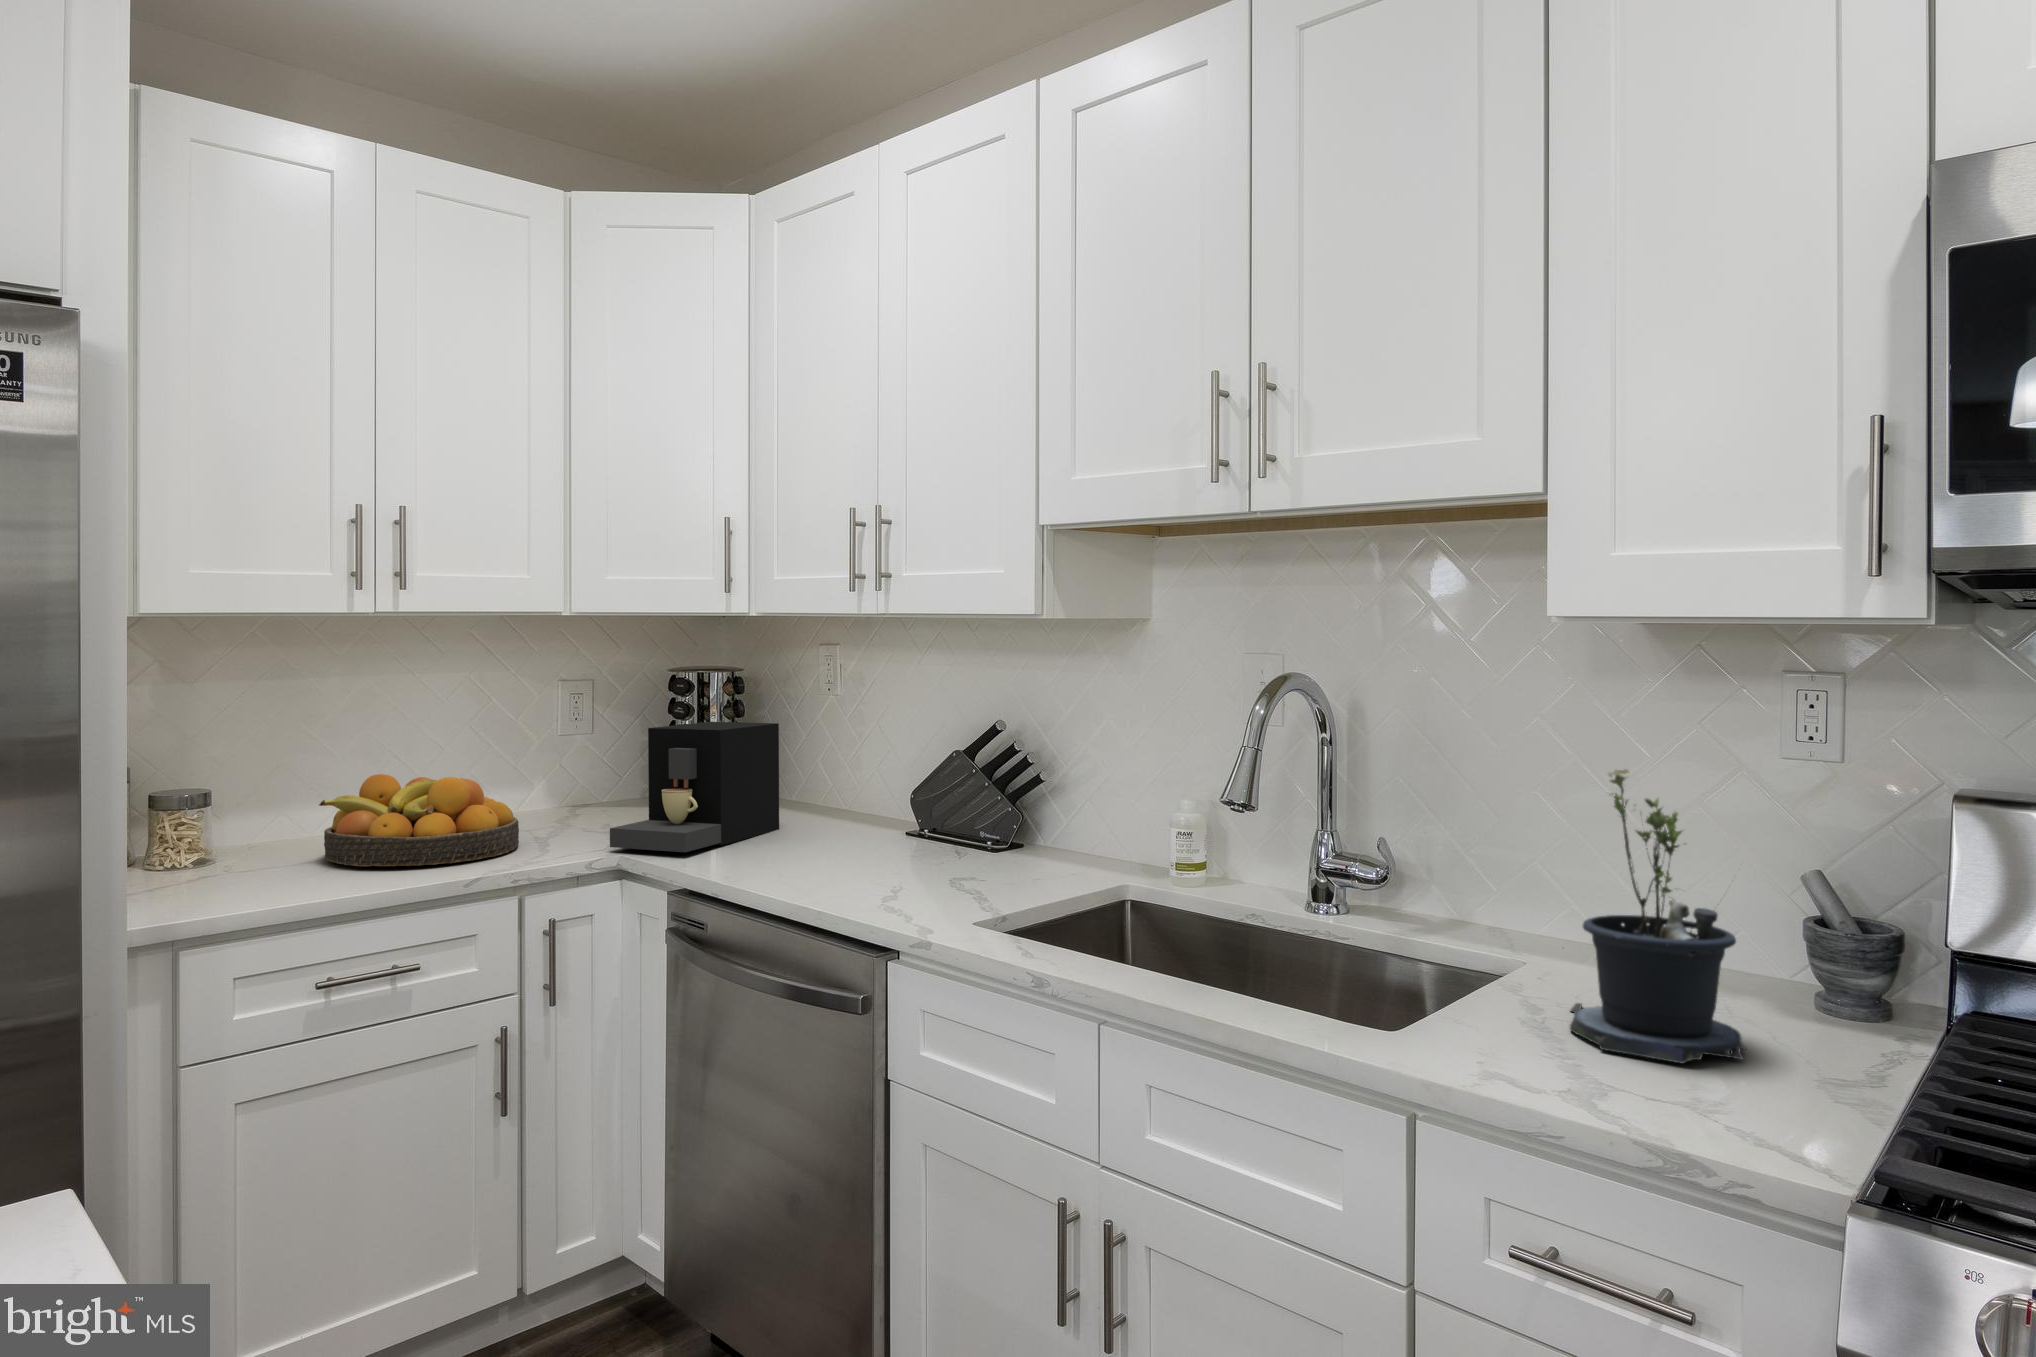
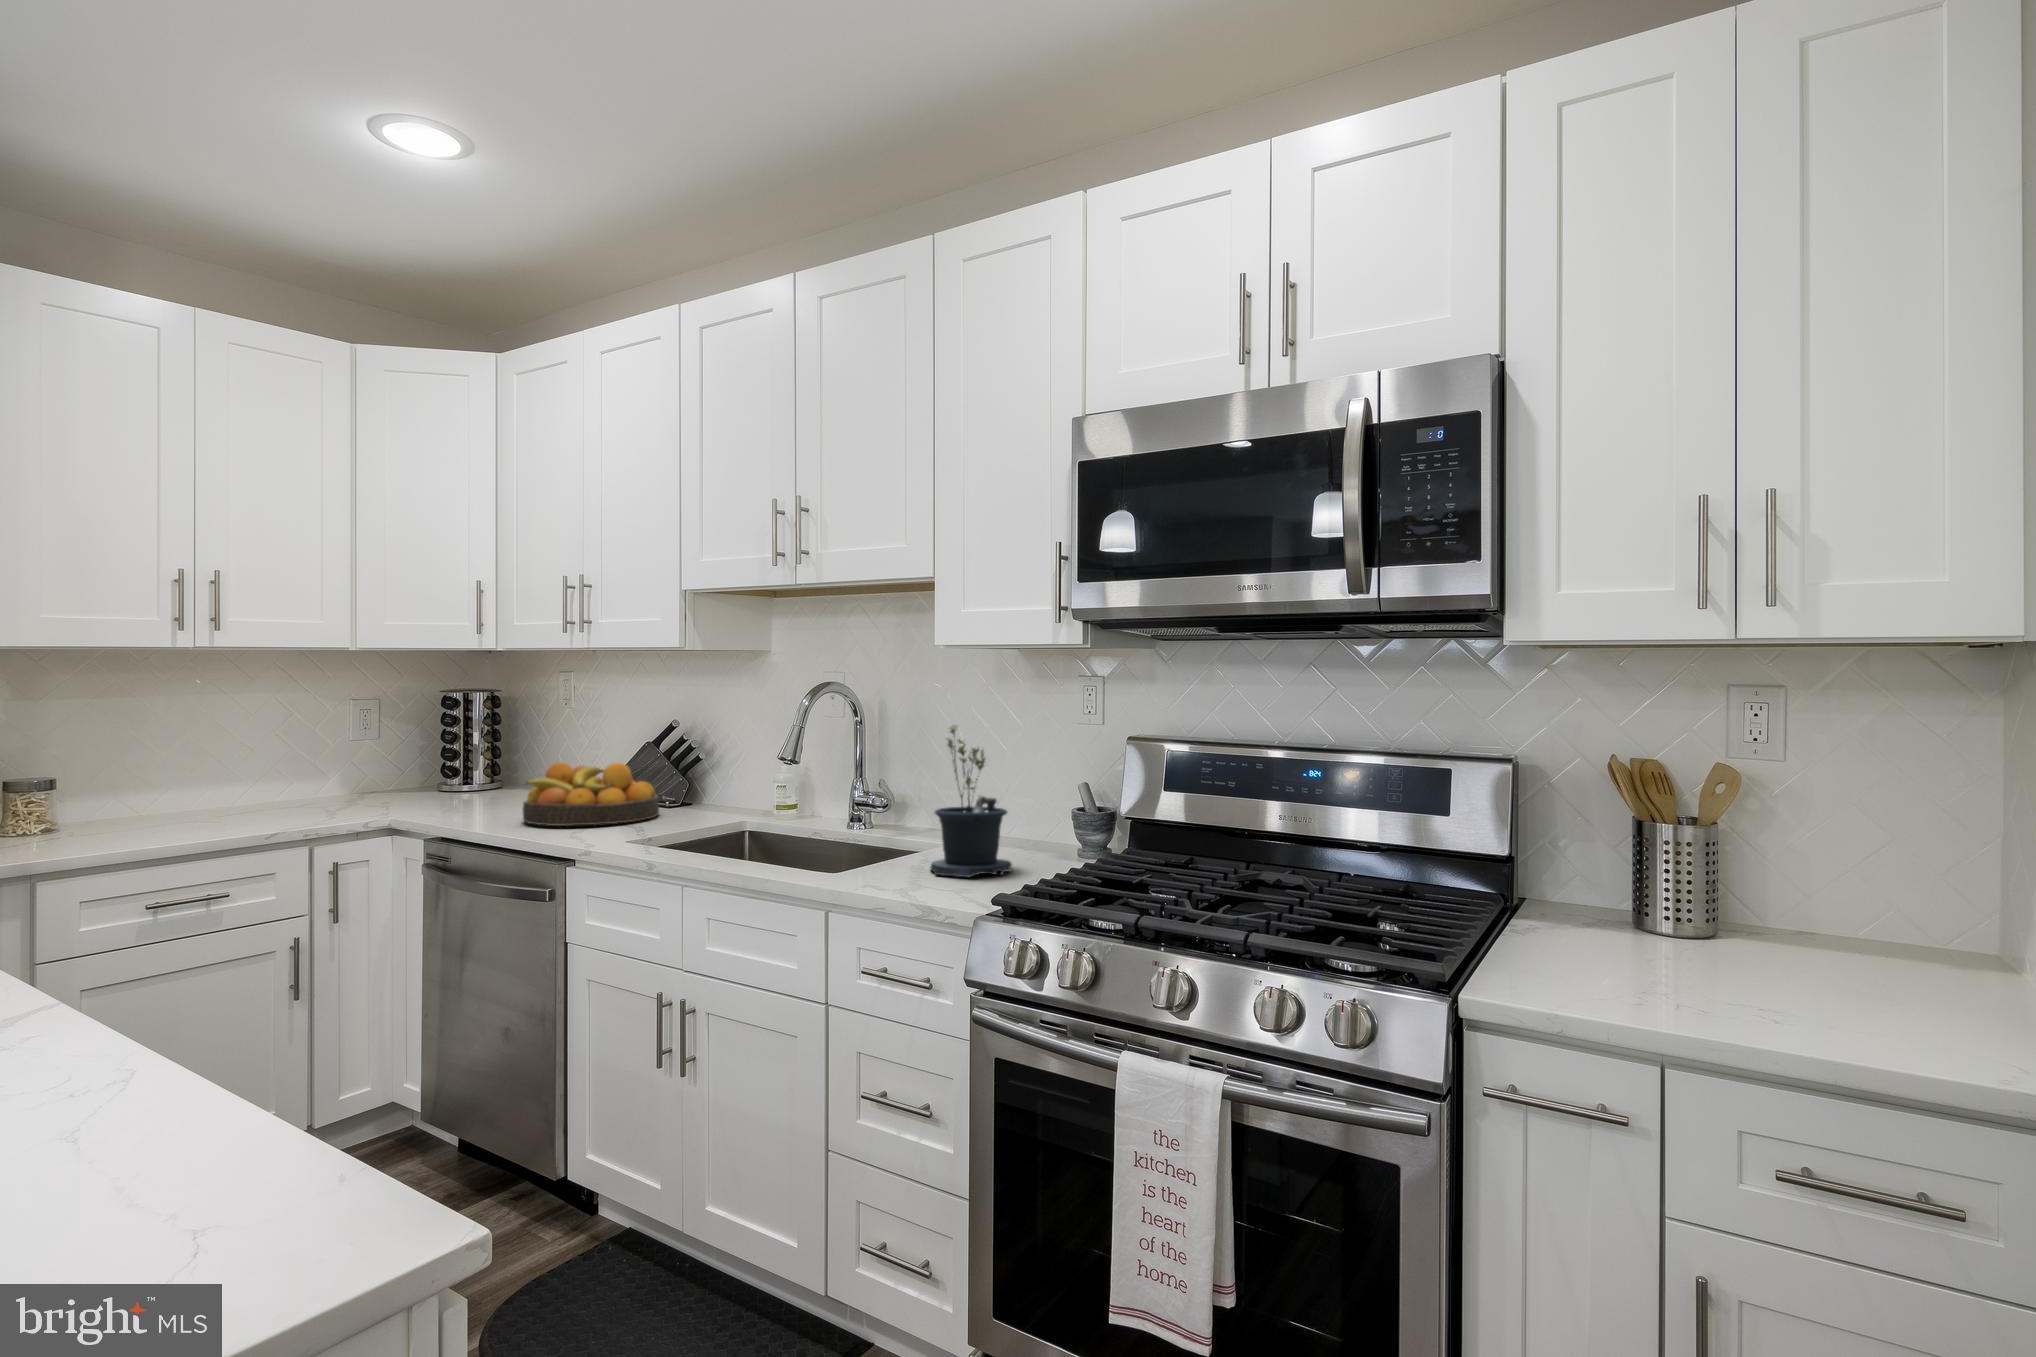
coffee maker: present [610,722,779,852] -> none [383,726,520,814]
fruit bowl: present [319,774,519,866] -> present [523,763,659,826]

